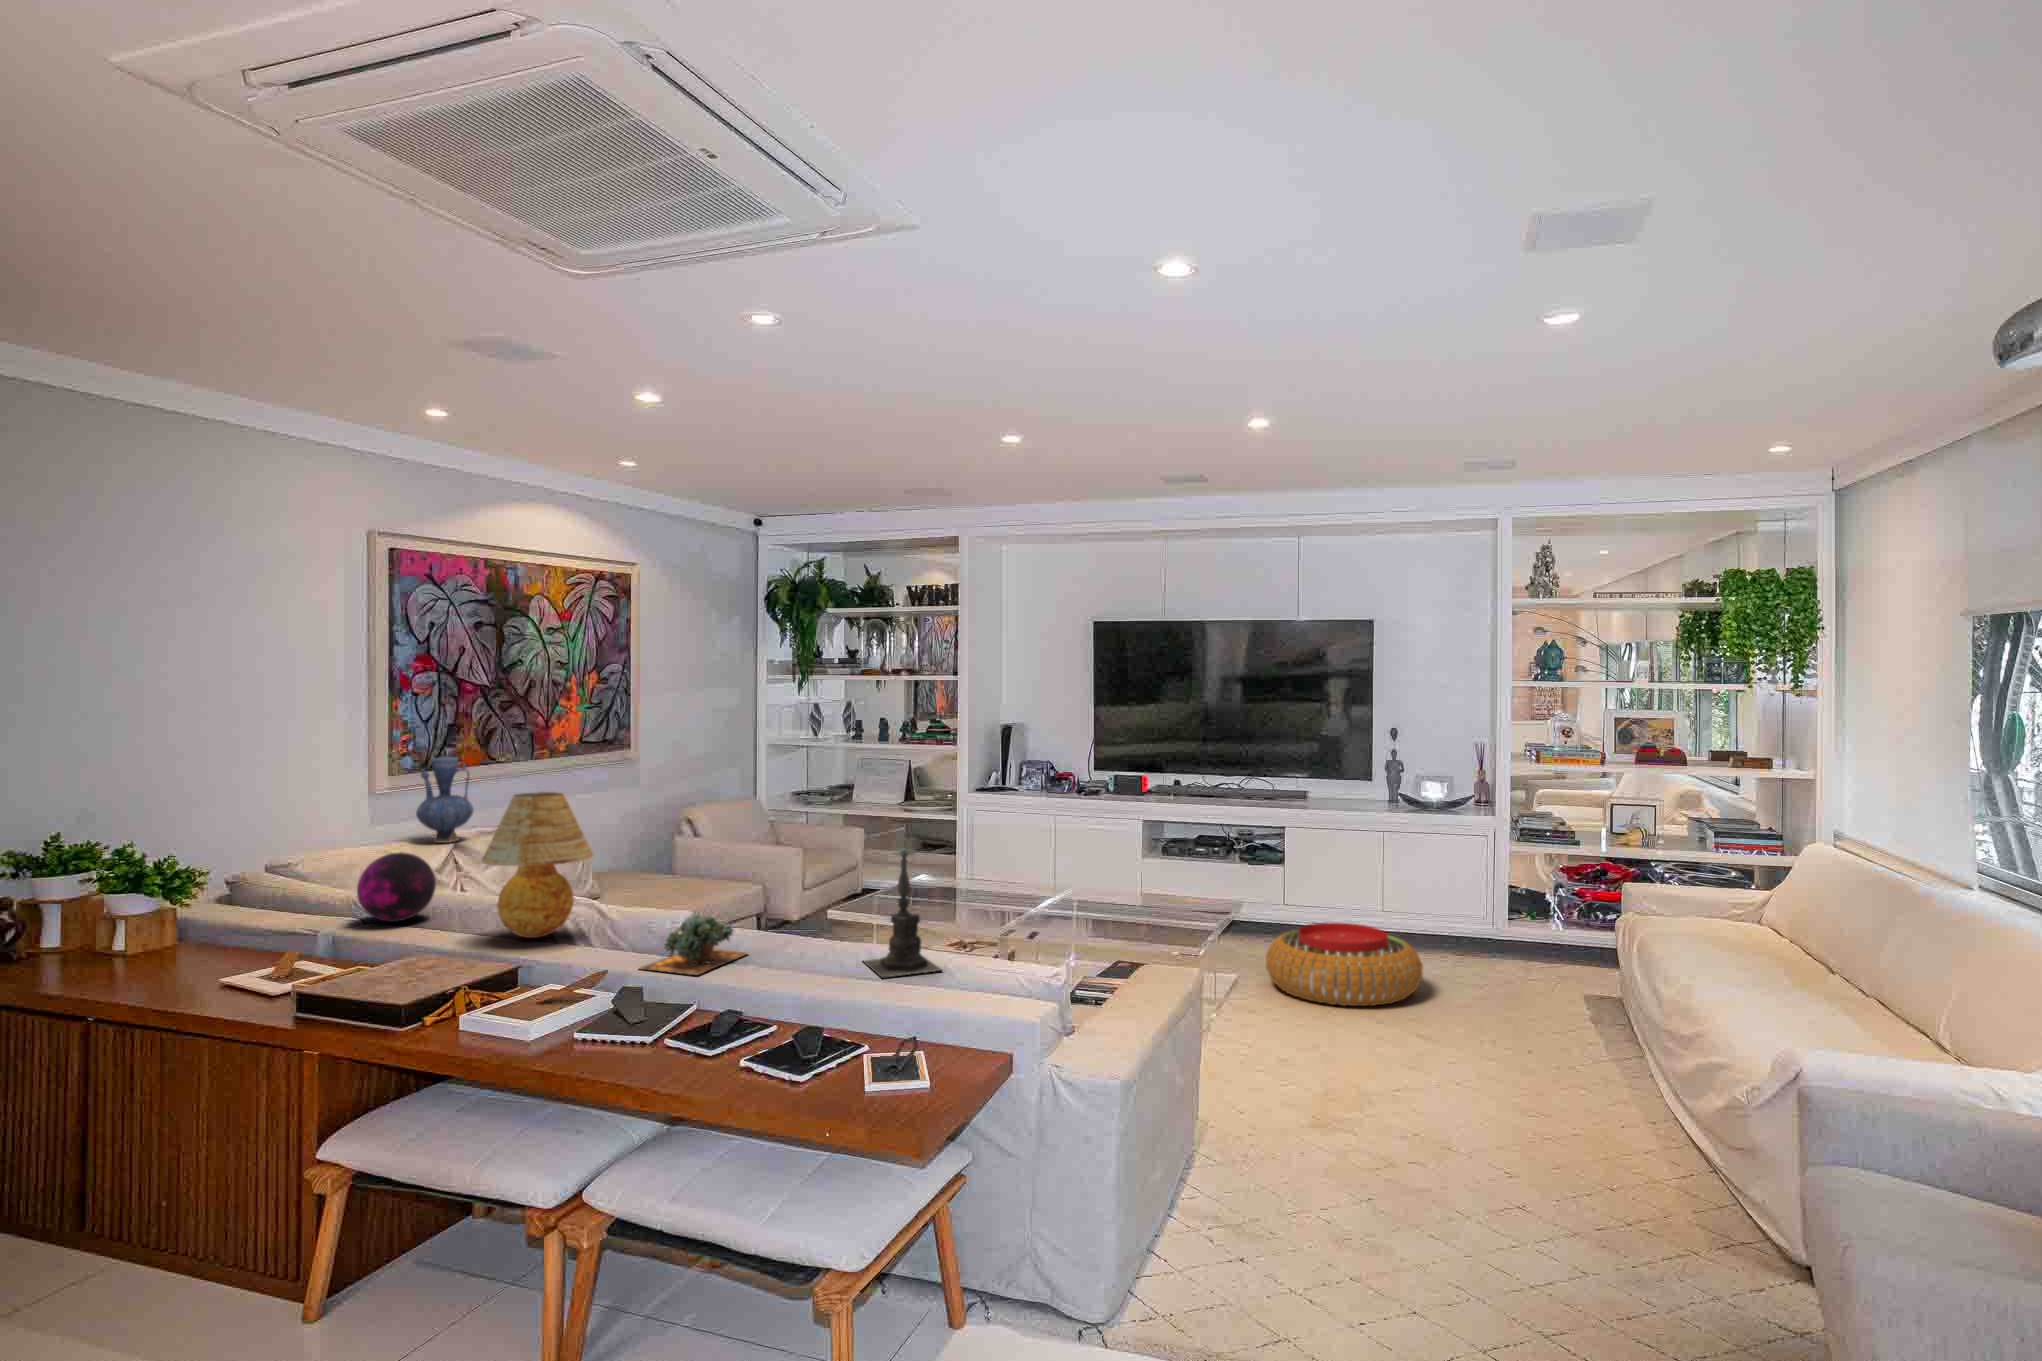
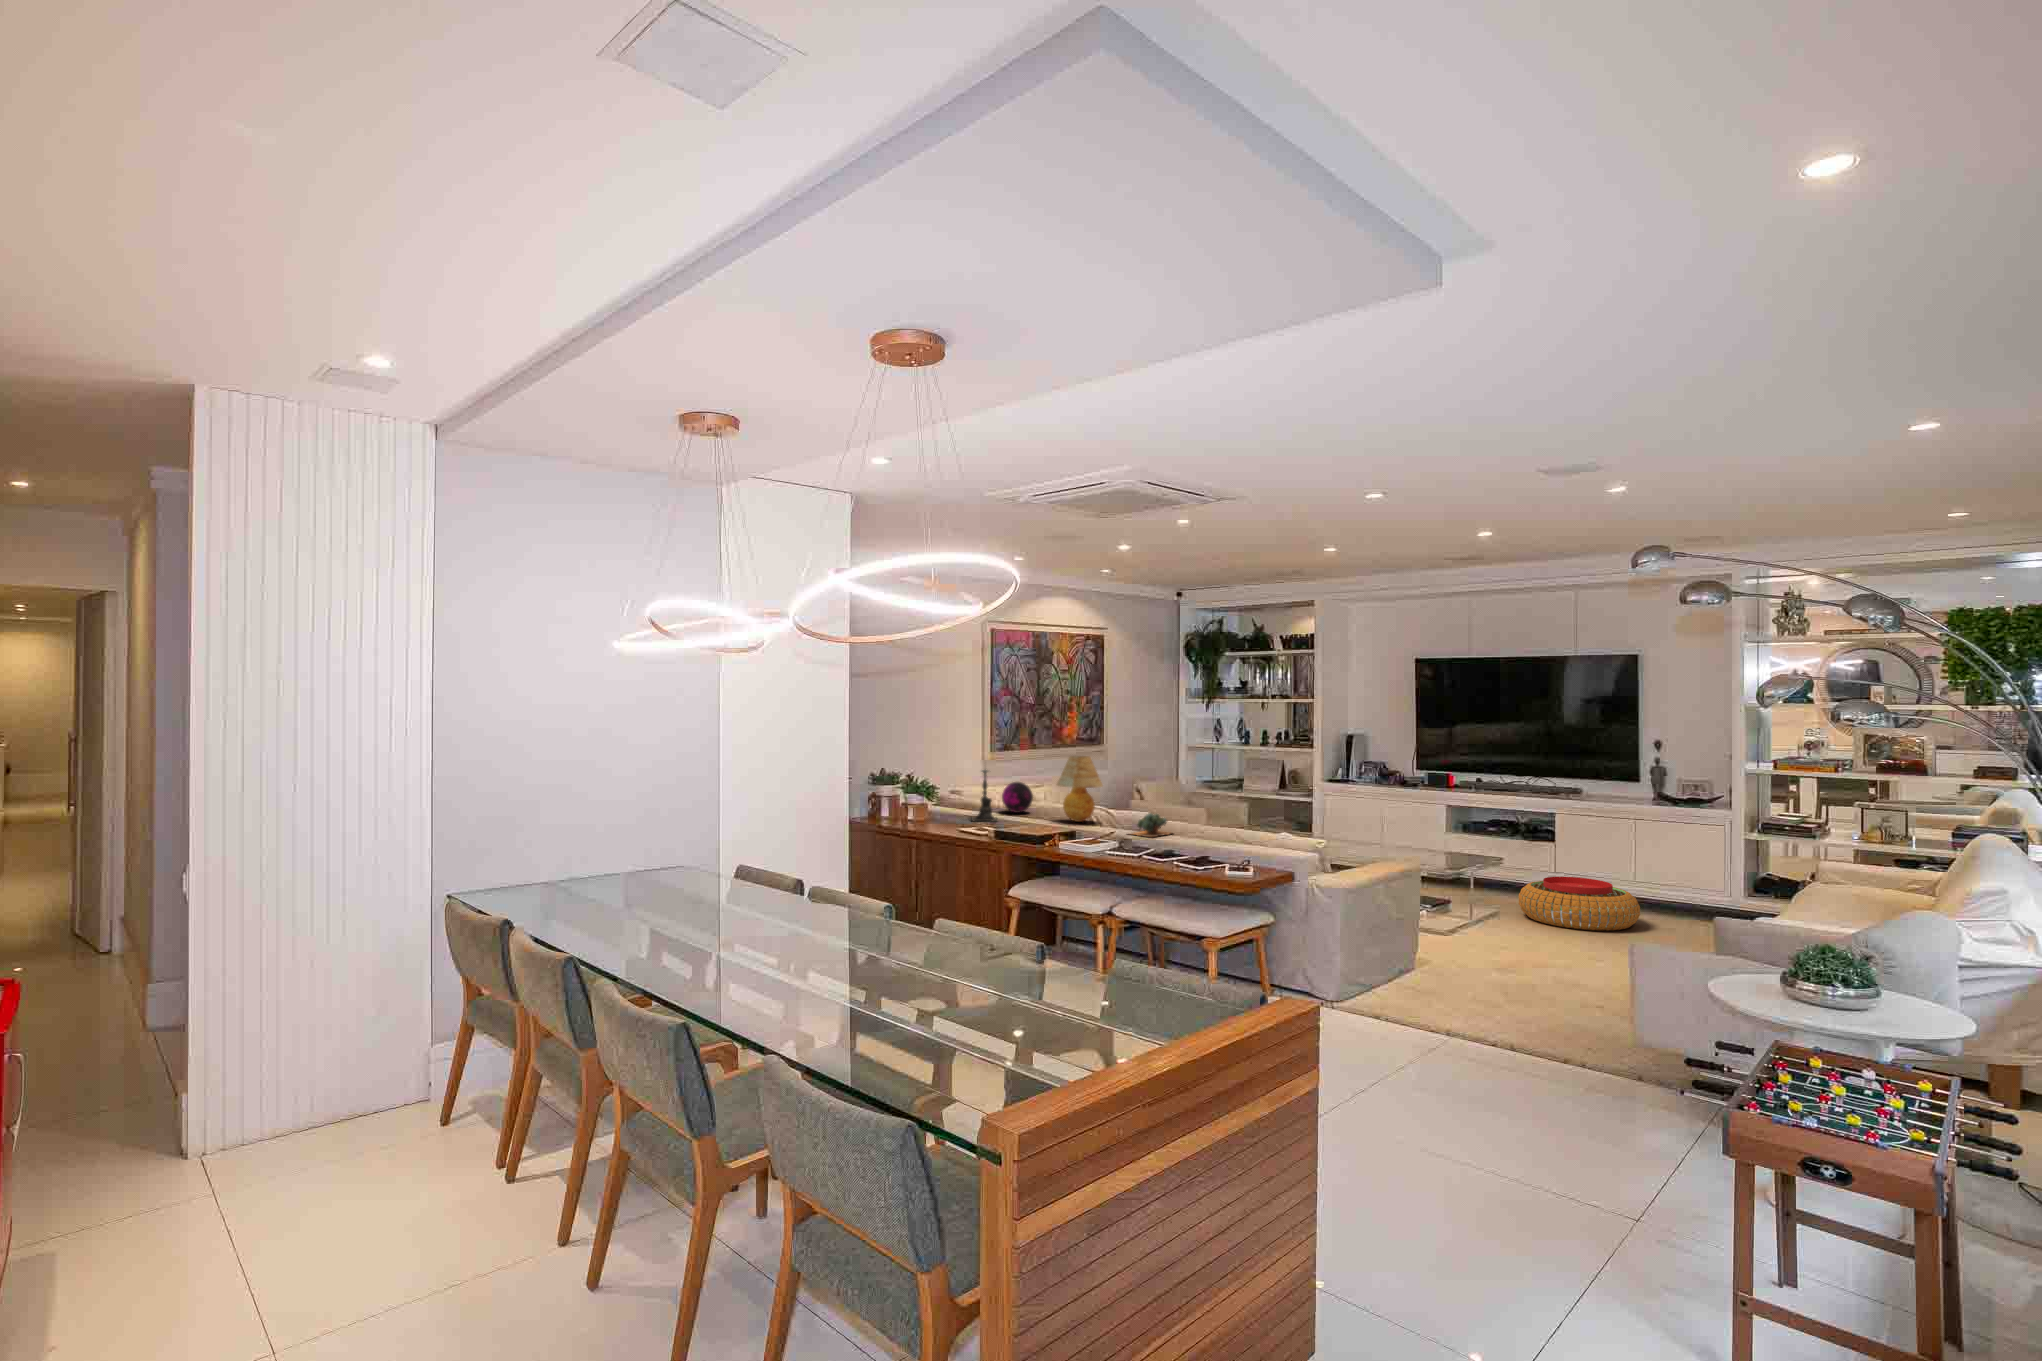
vase: present [416,757,473,843] -> none [1004,742,1031,787]
candle holder: present [862,847,941,978] -> present [971,770,997,821]

